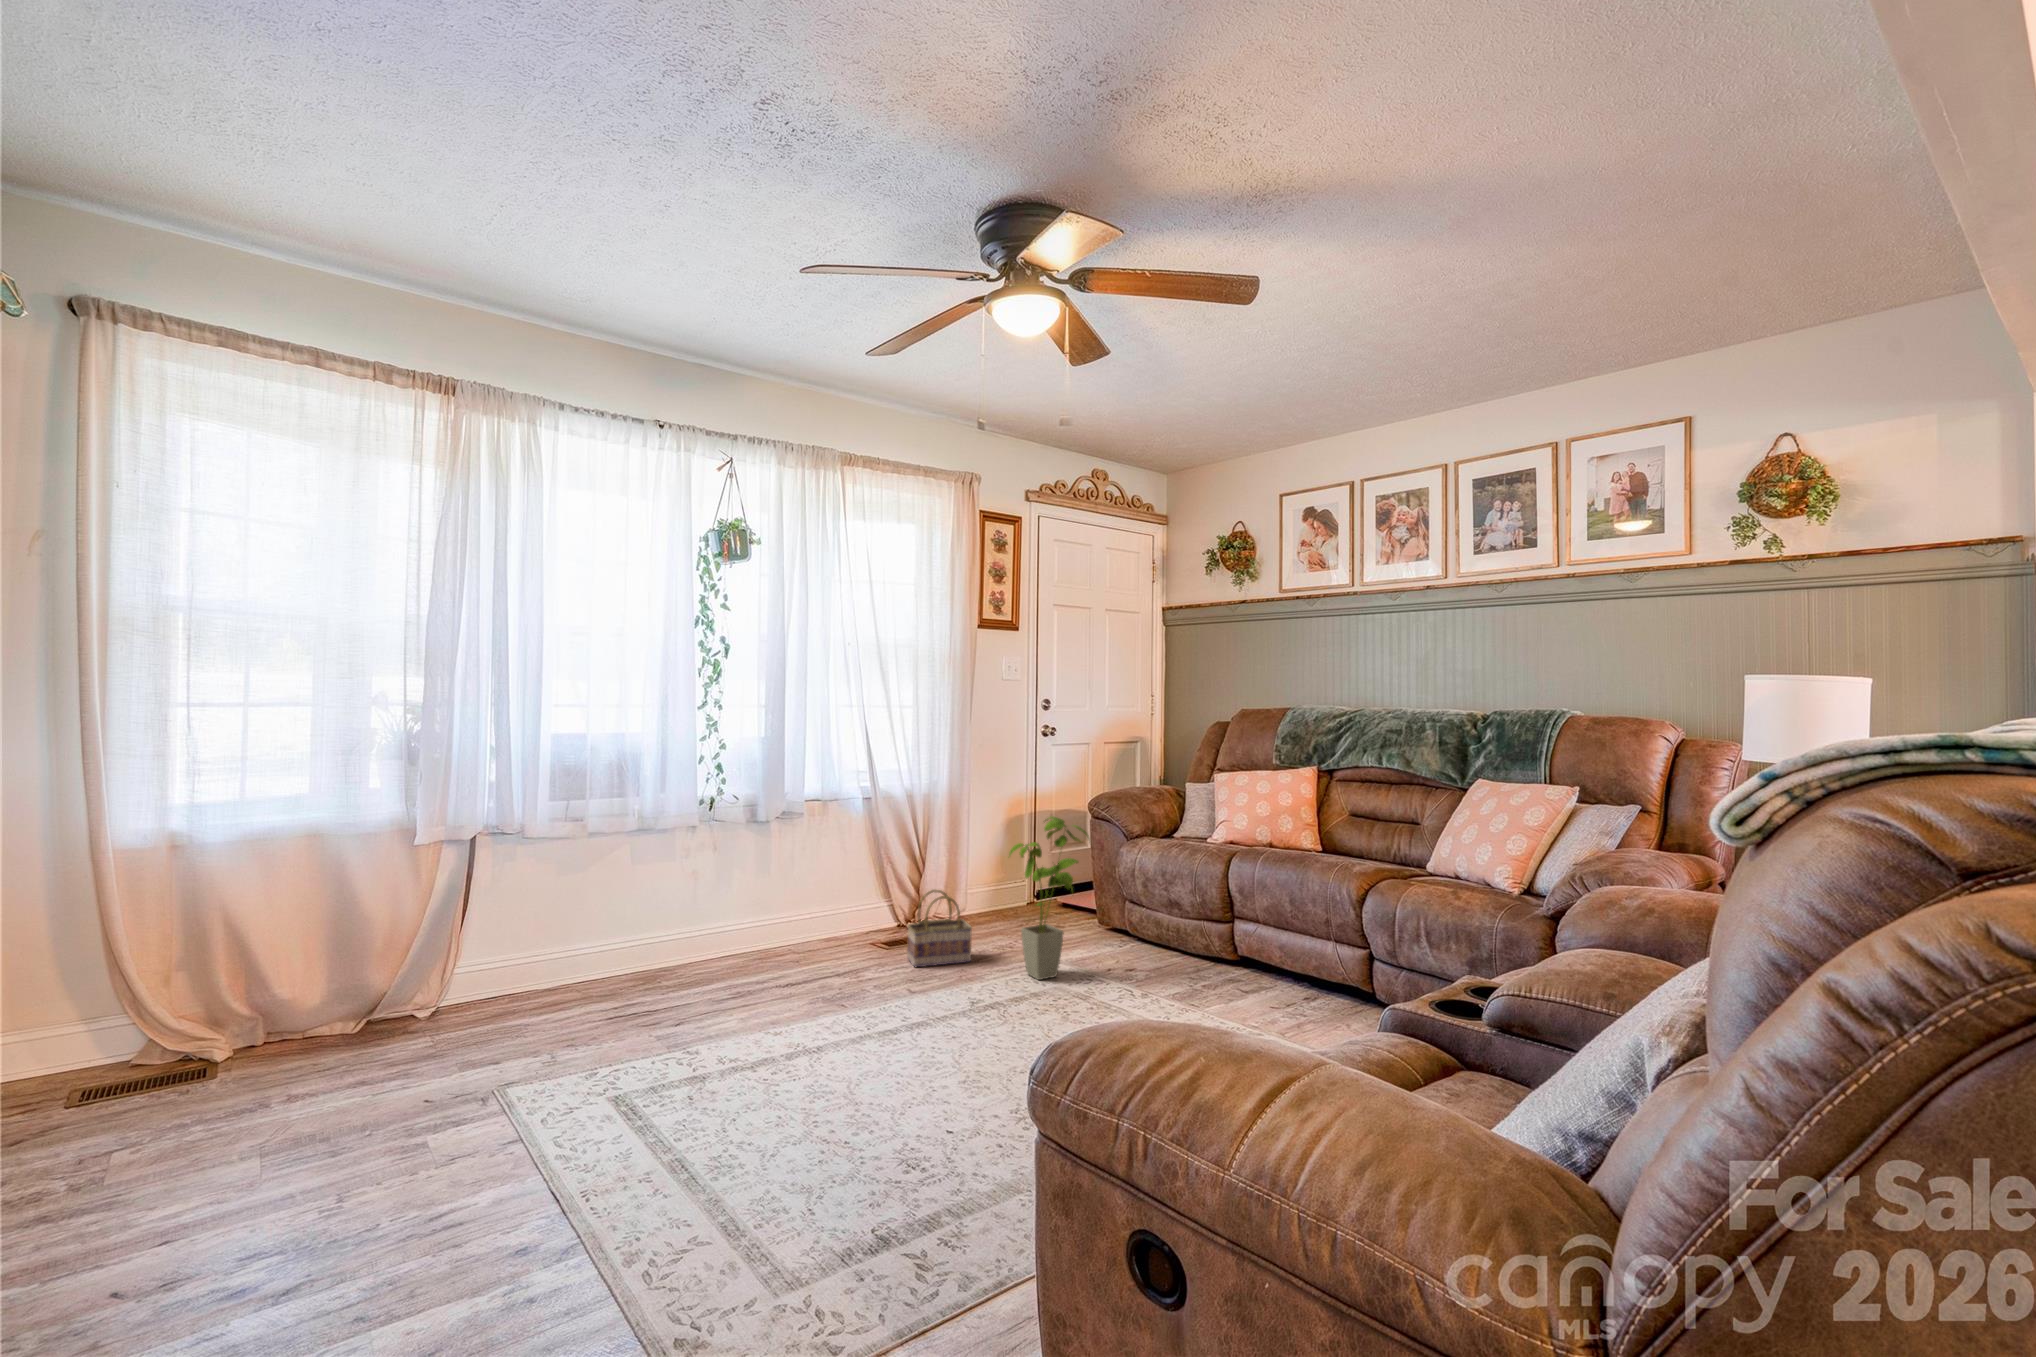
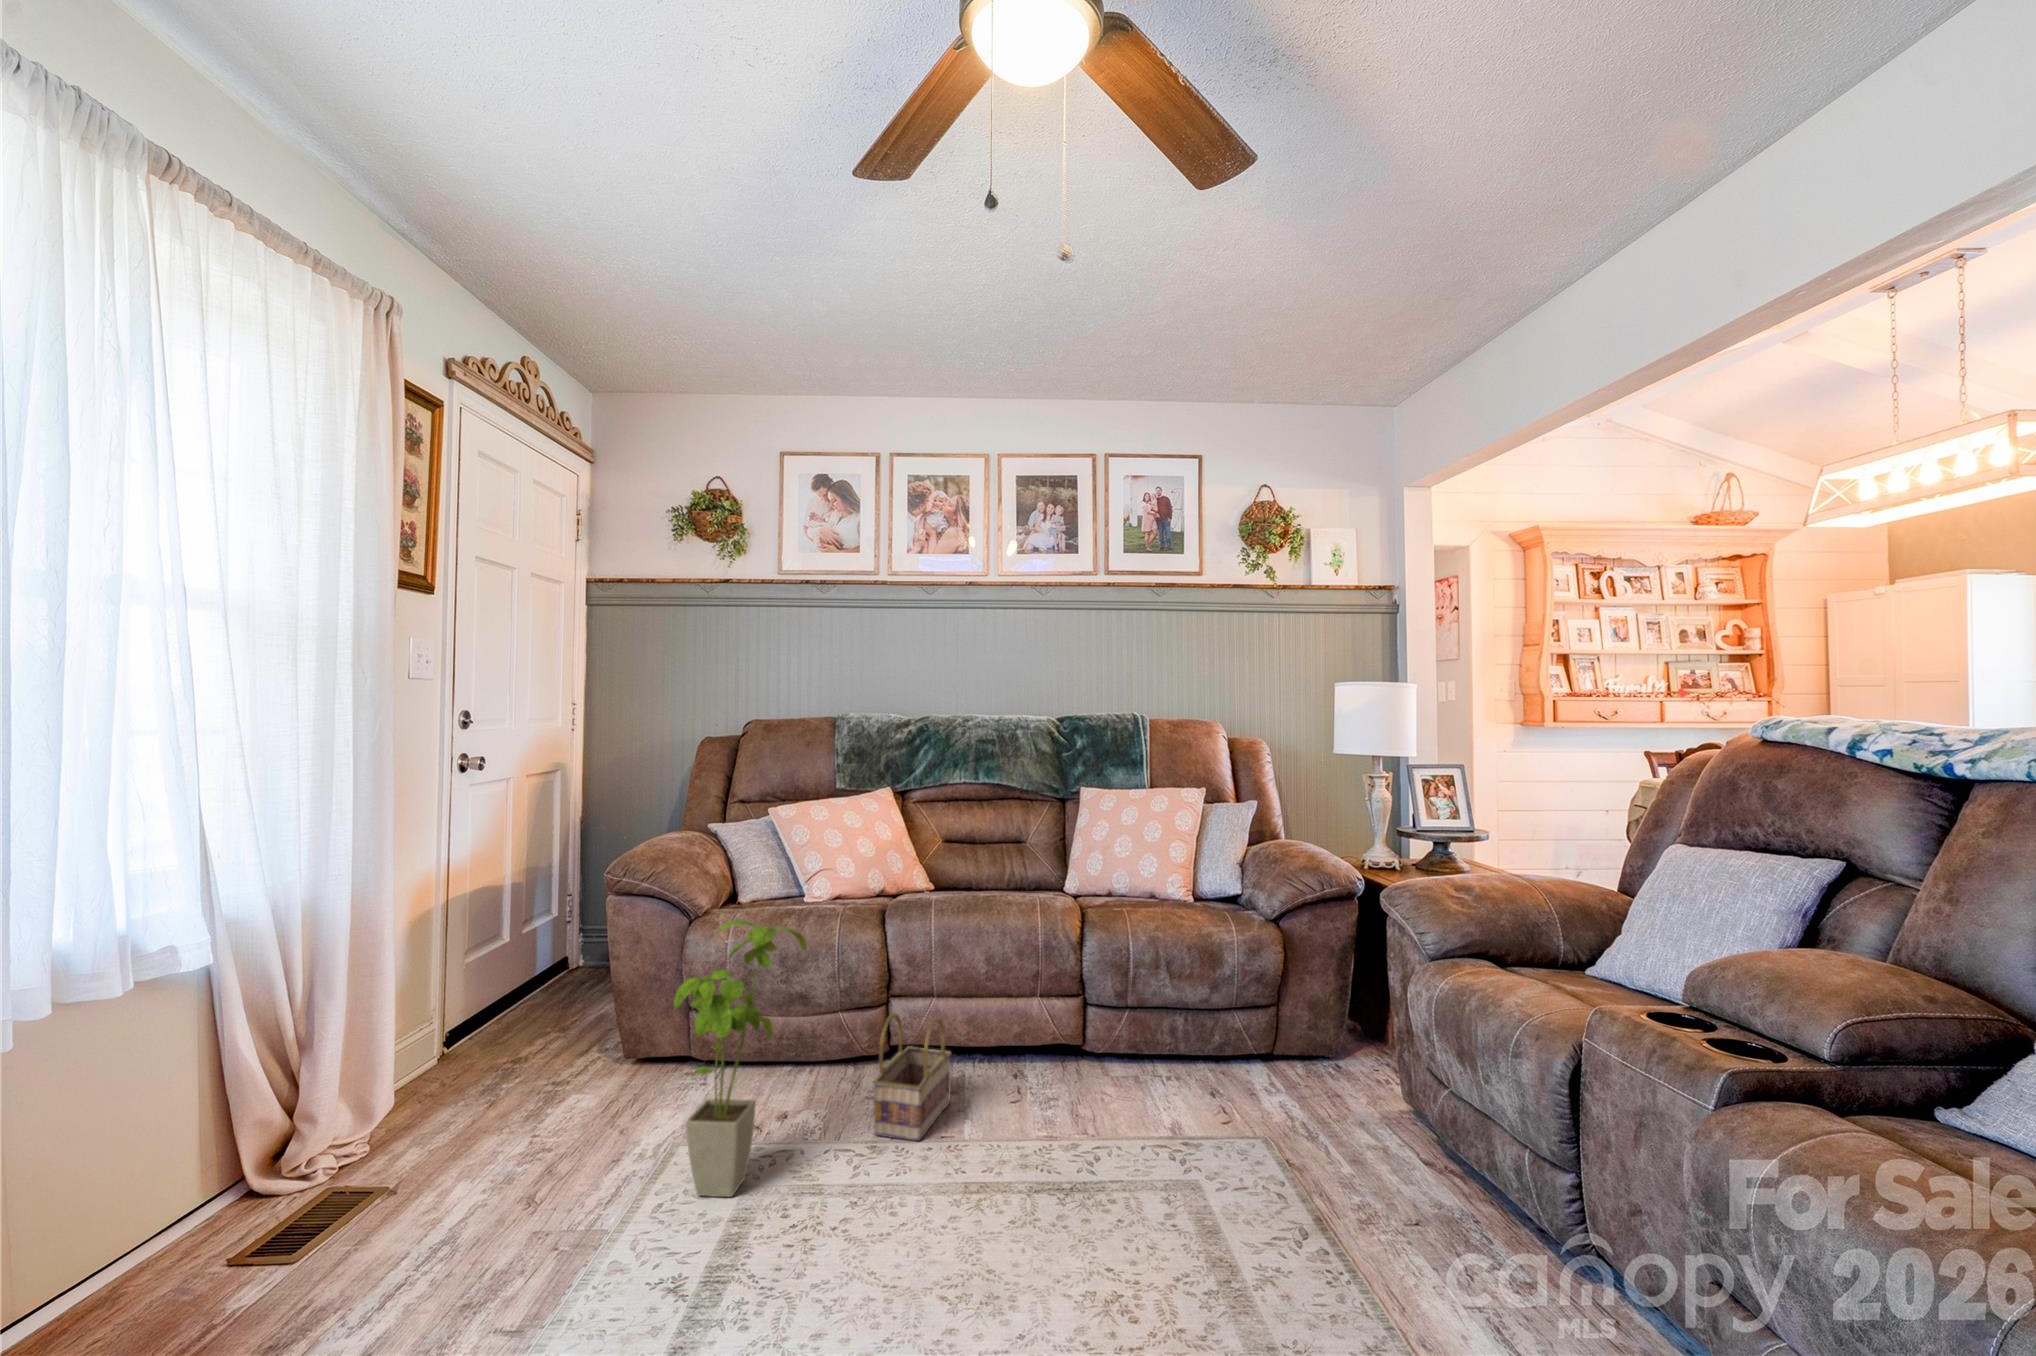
basket: present [907,890,972,967] -> present [873,1013,951,1141]

